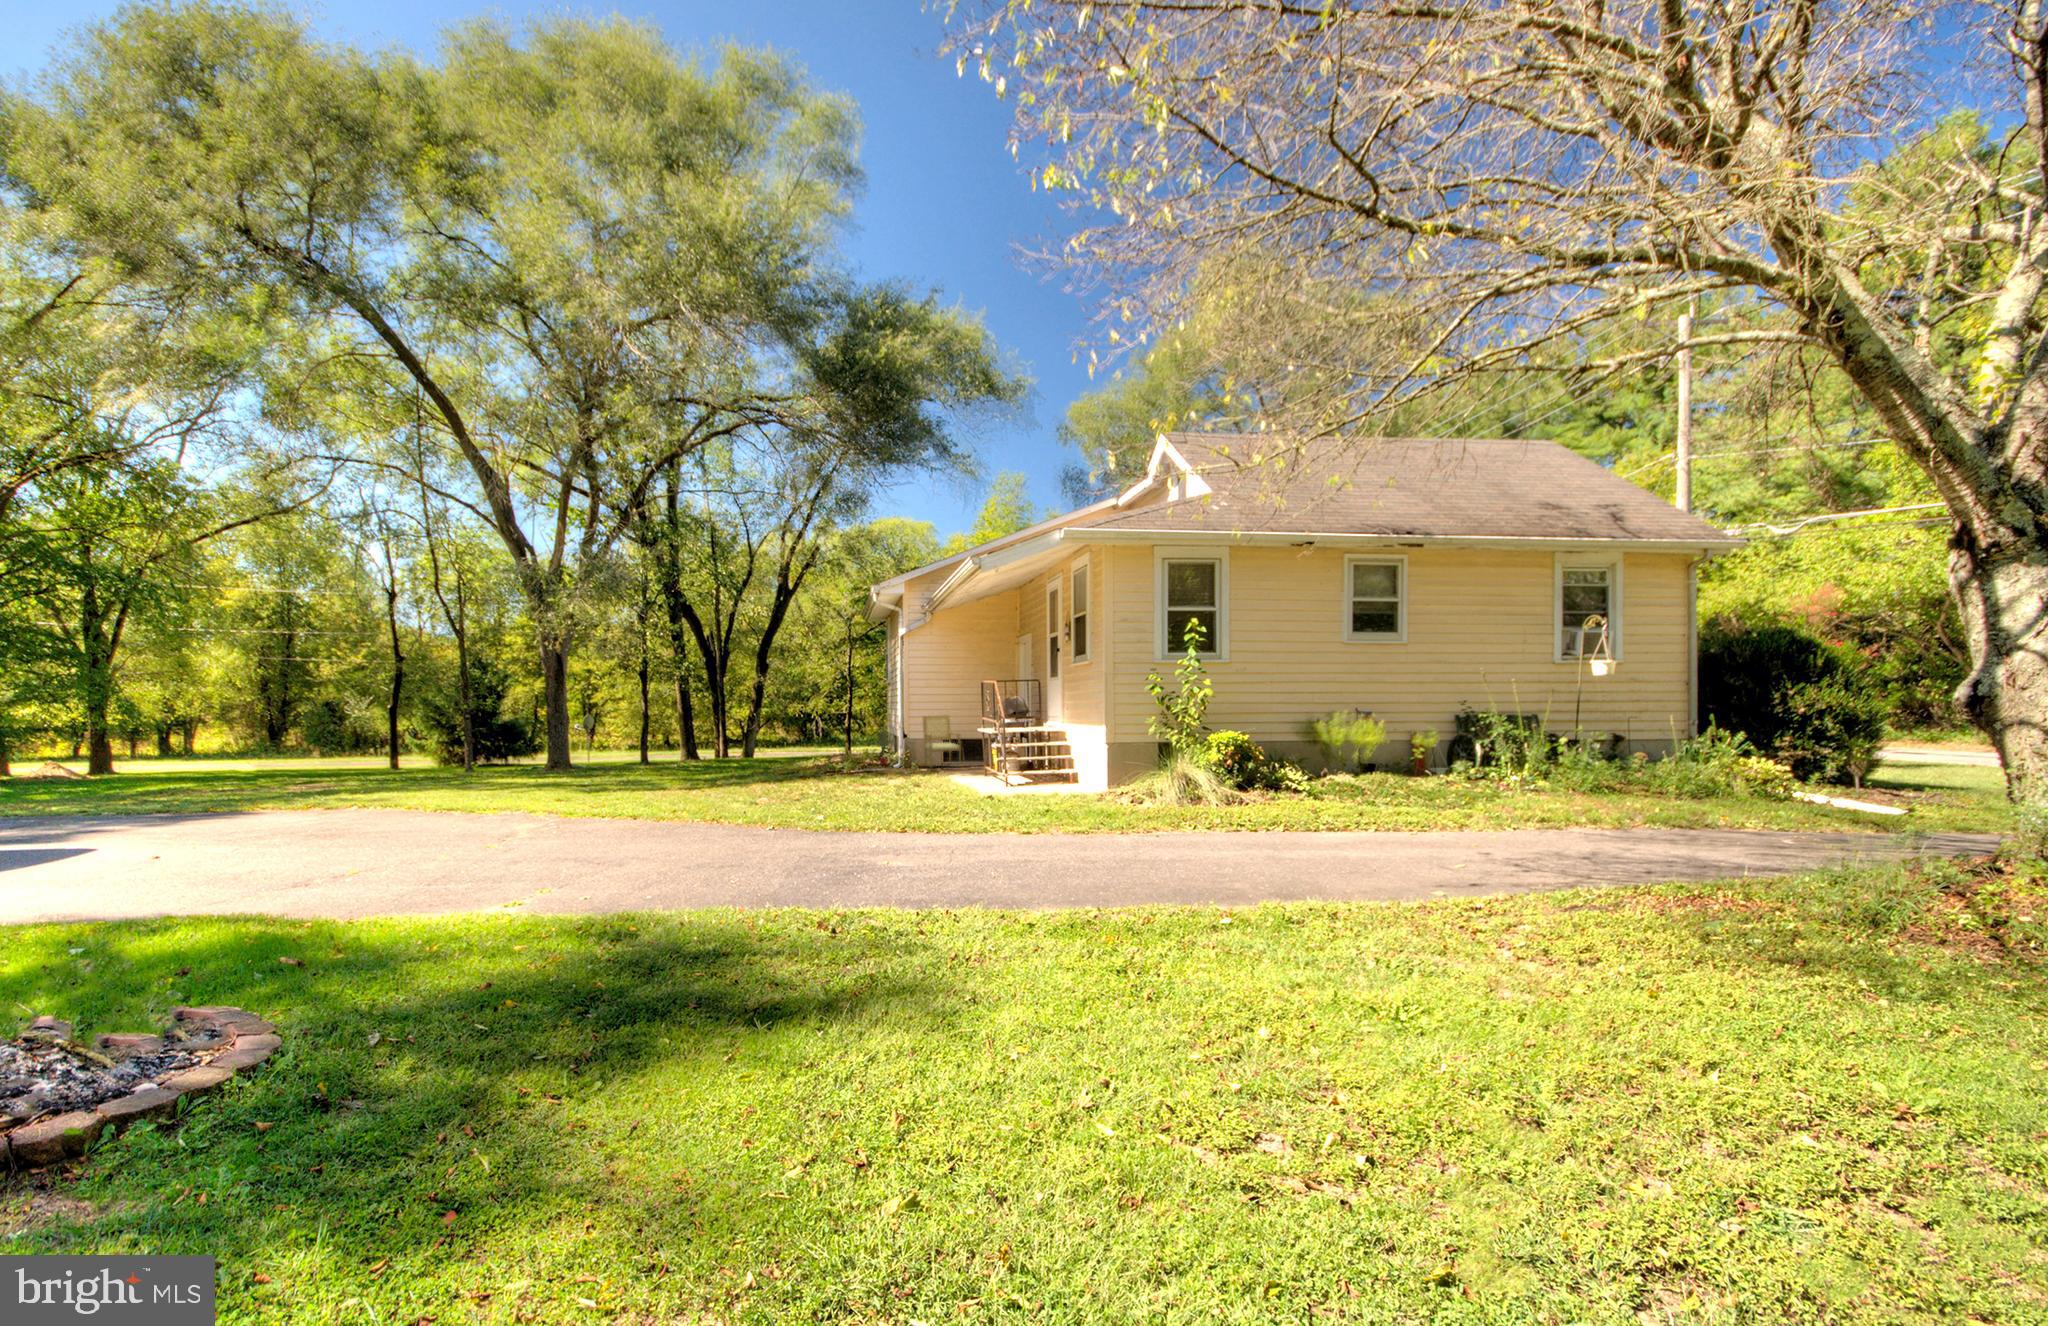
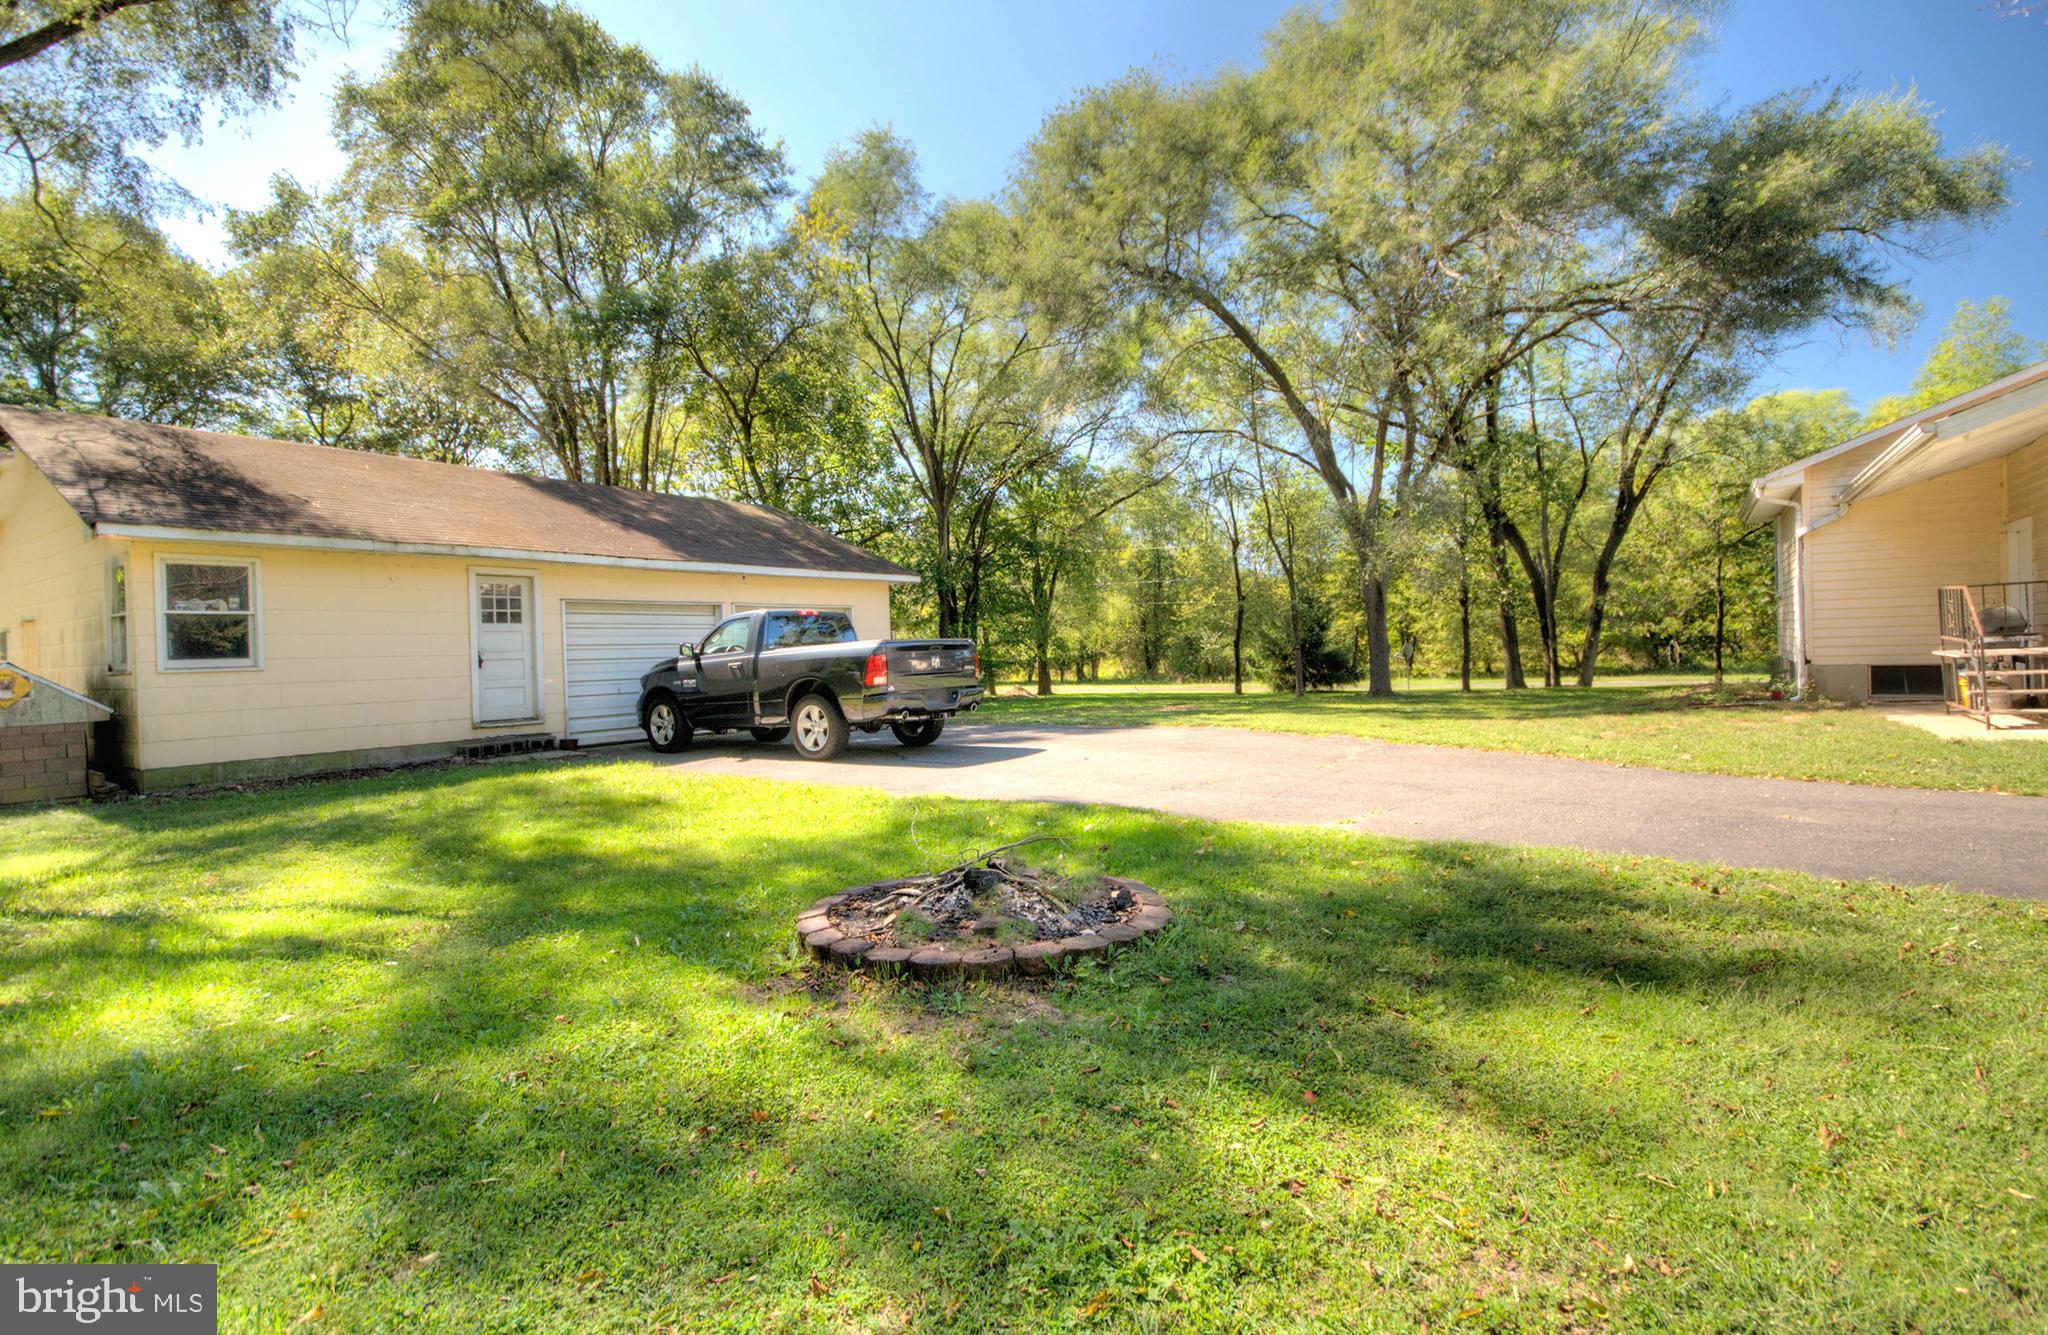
chair: present [923,715,961,766] -> none [1838,636,1905,706]

